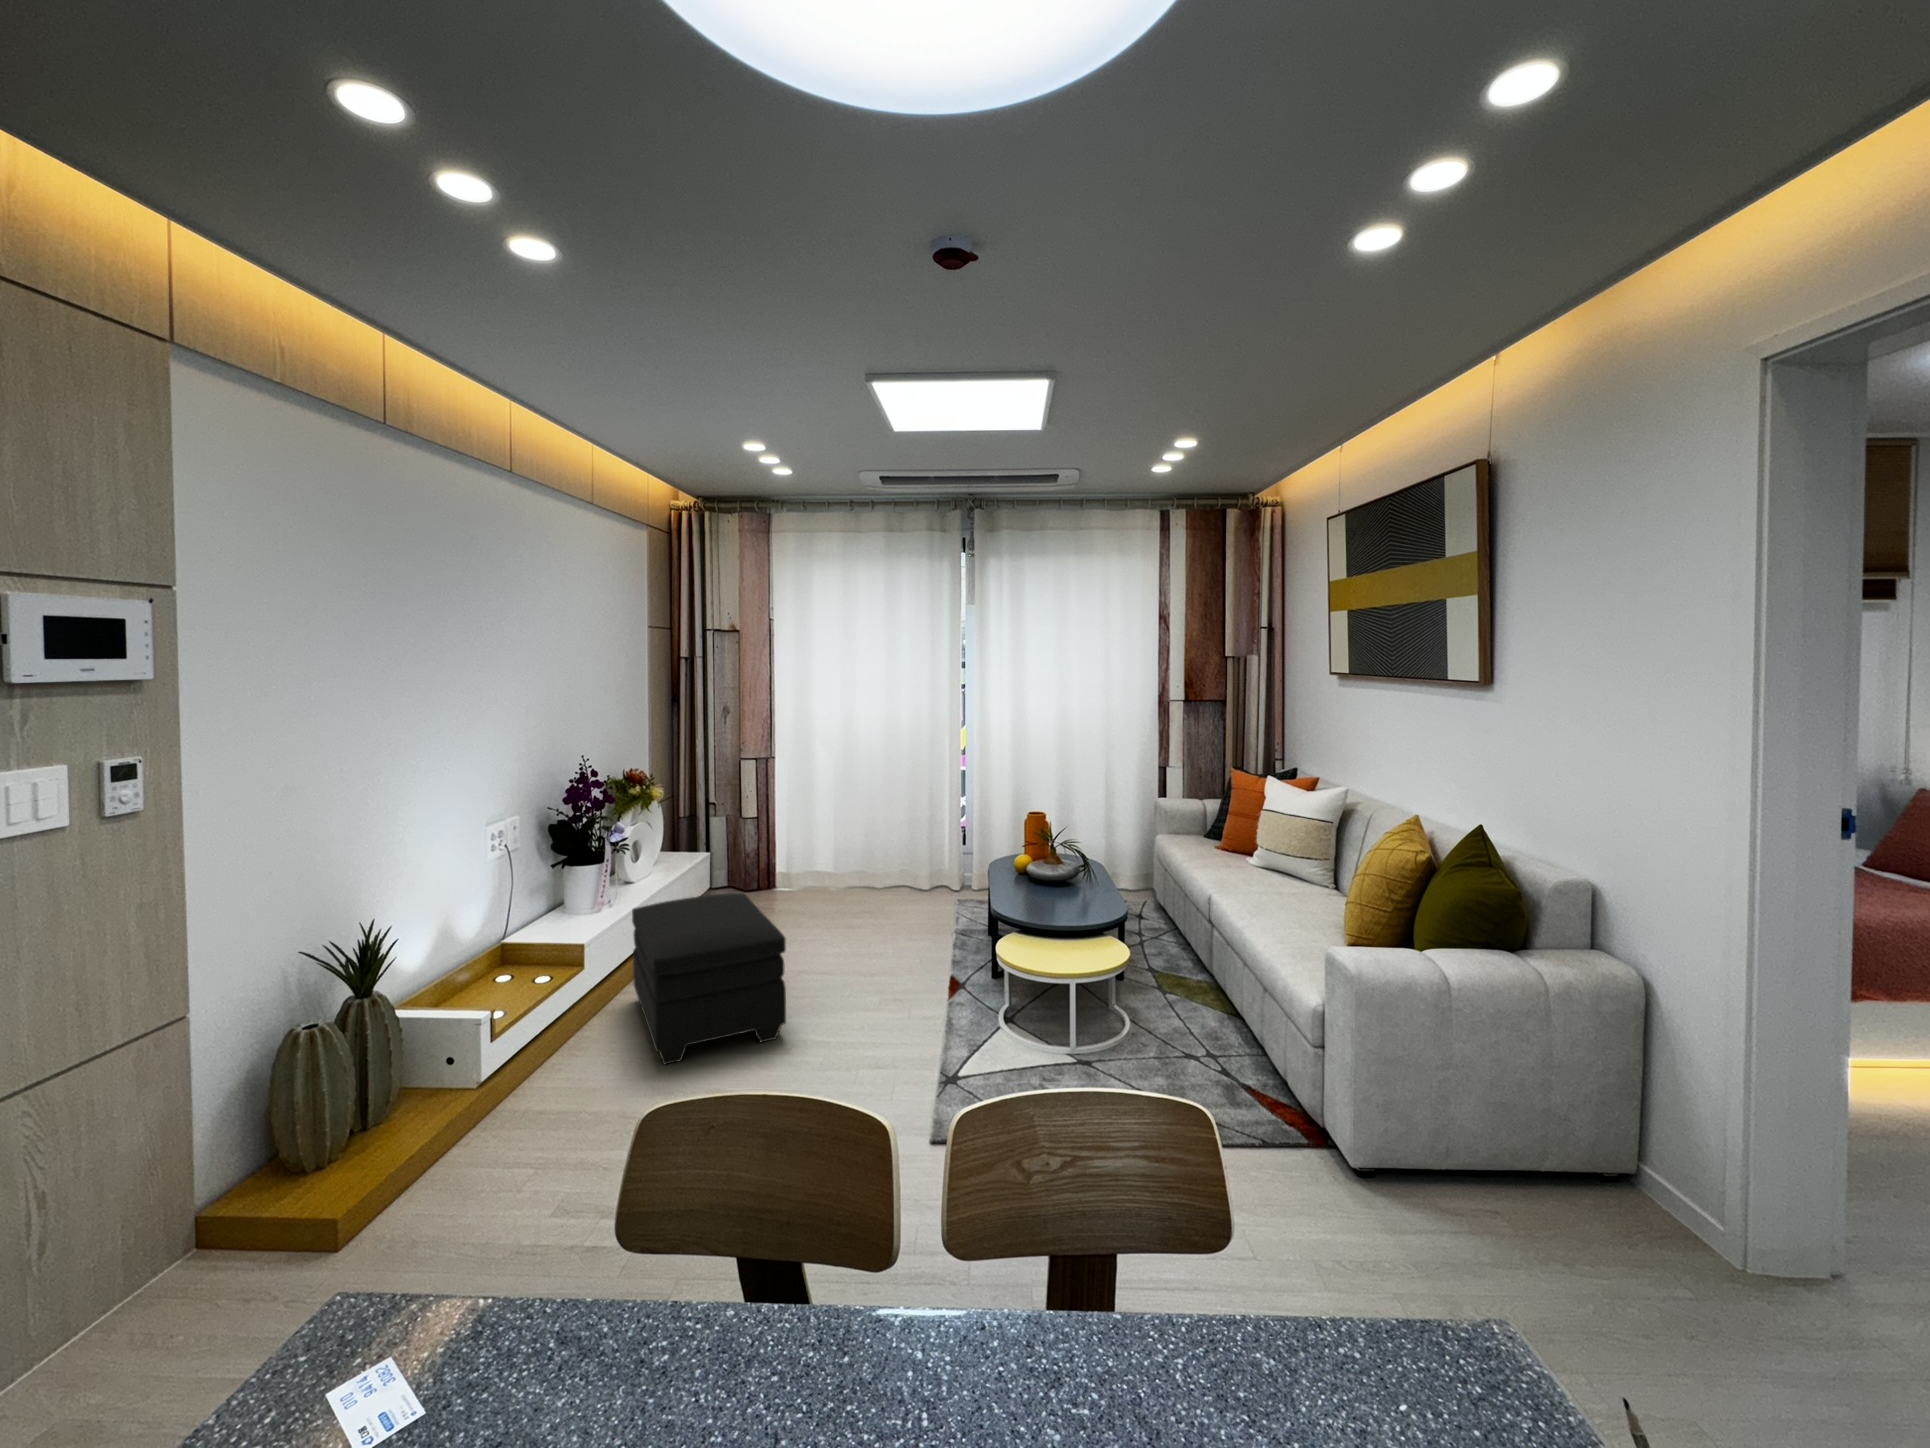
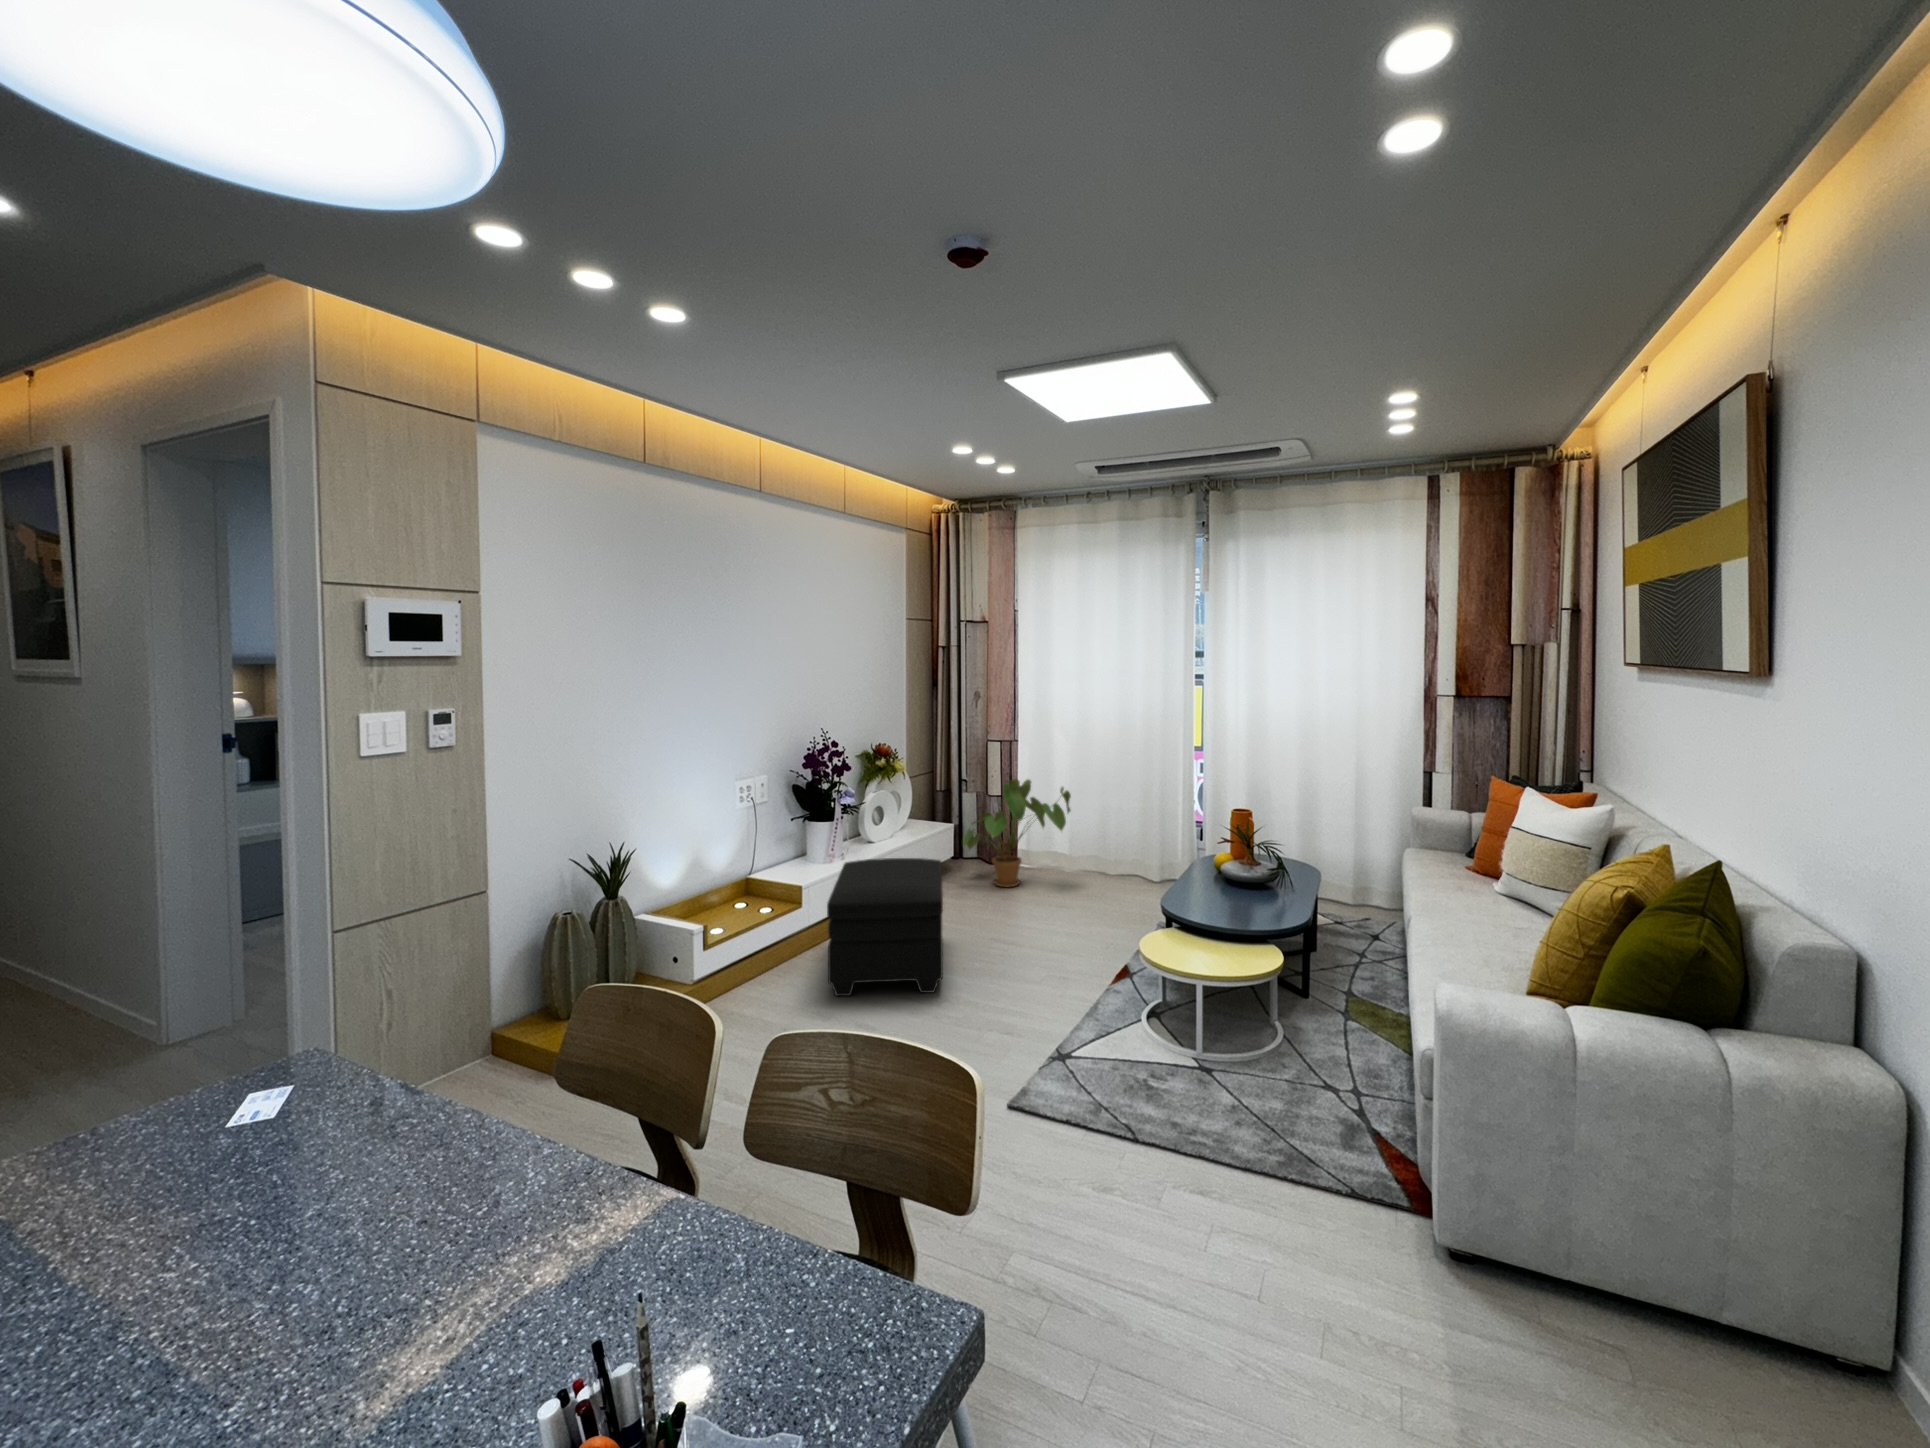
house plant: none [730,797,843,914] -> present [963,779,1071,887]

